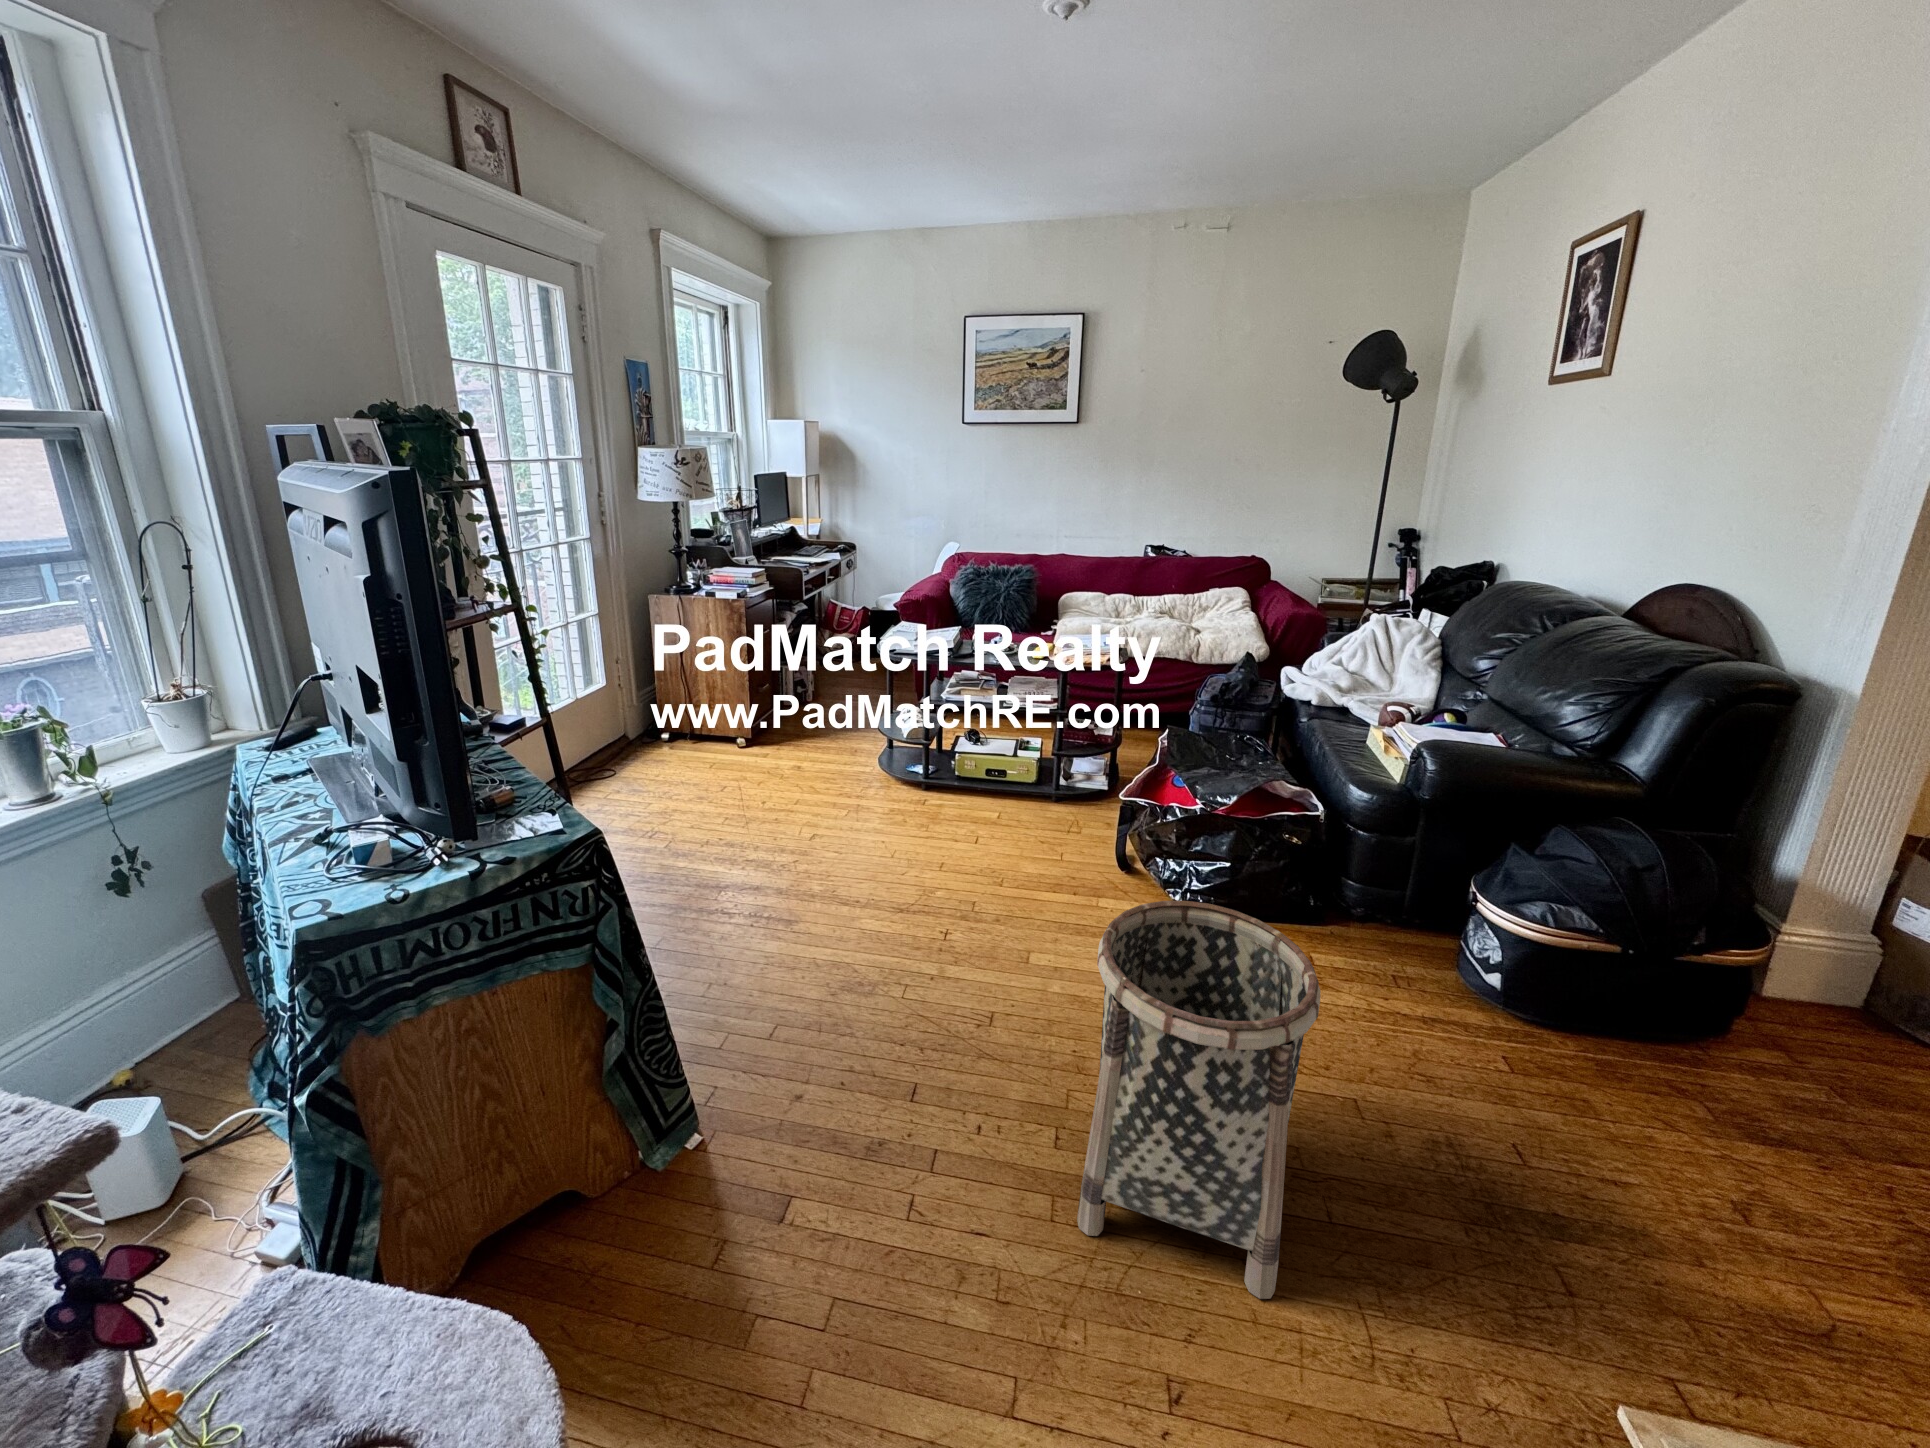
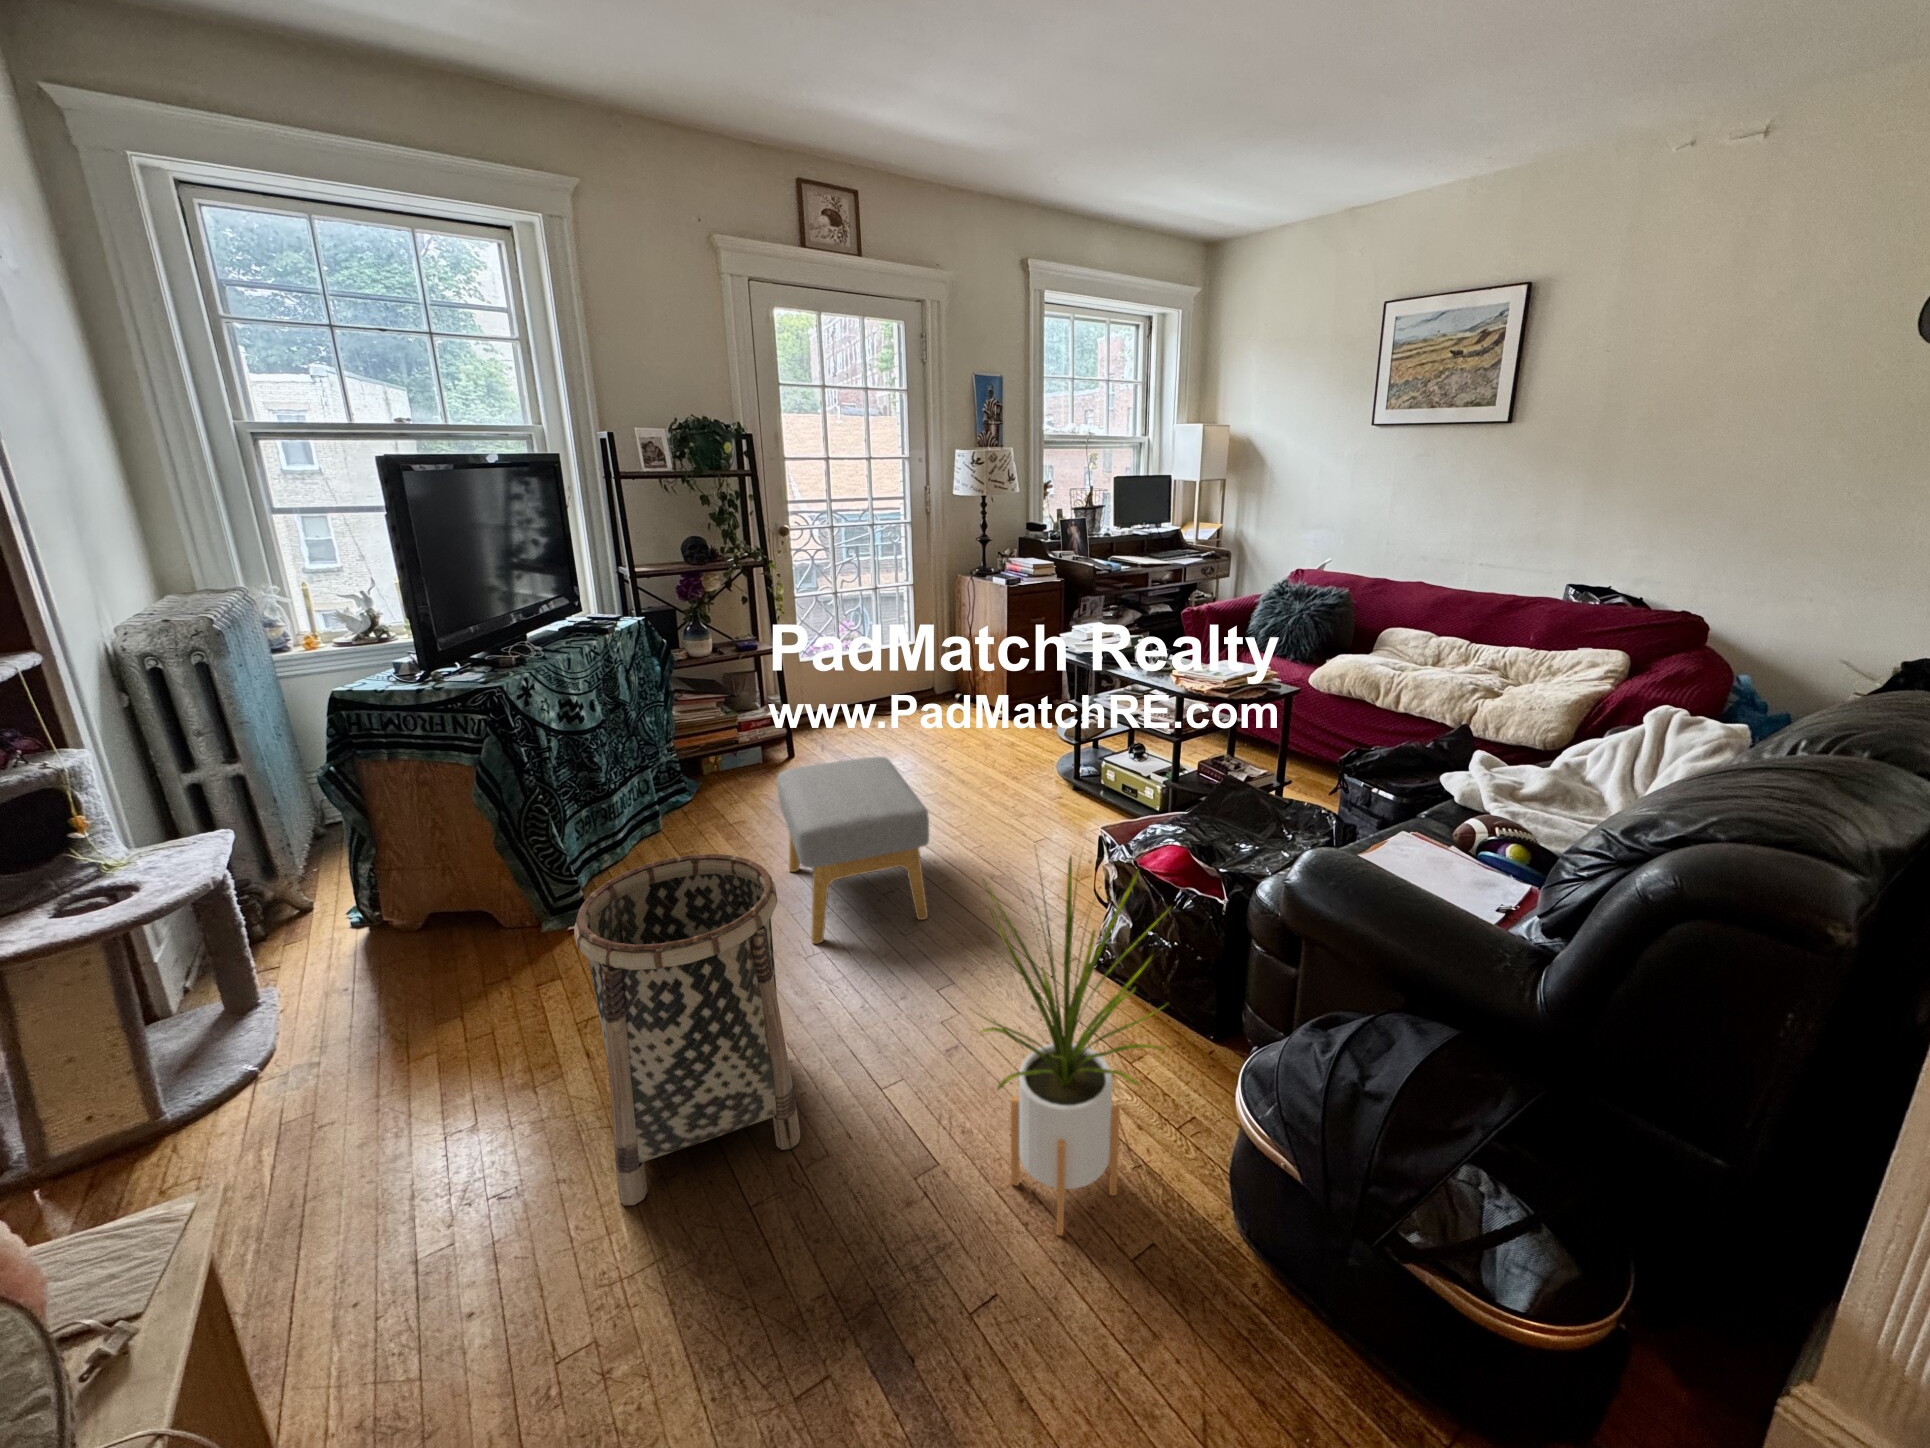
house plant: none [1360,773,1580,1081] -> present [977,845,1168,1236]
footstool: none [804,794,1022,1004] -> present [777,757,929,944]

